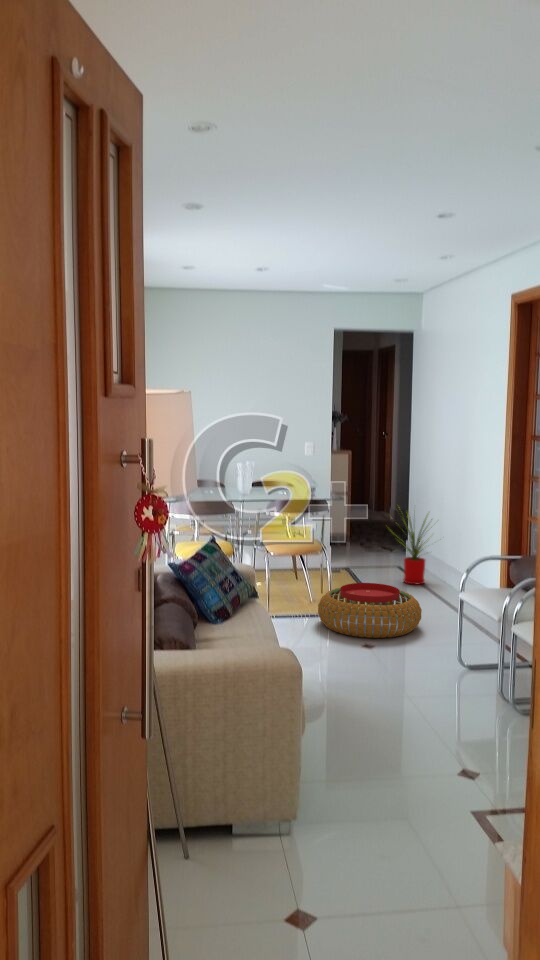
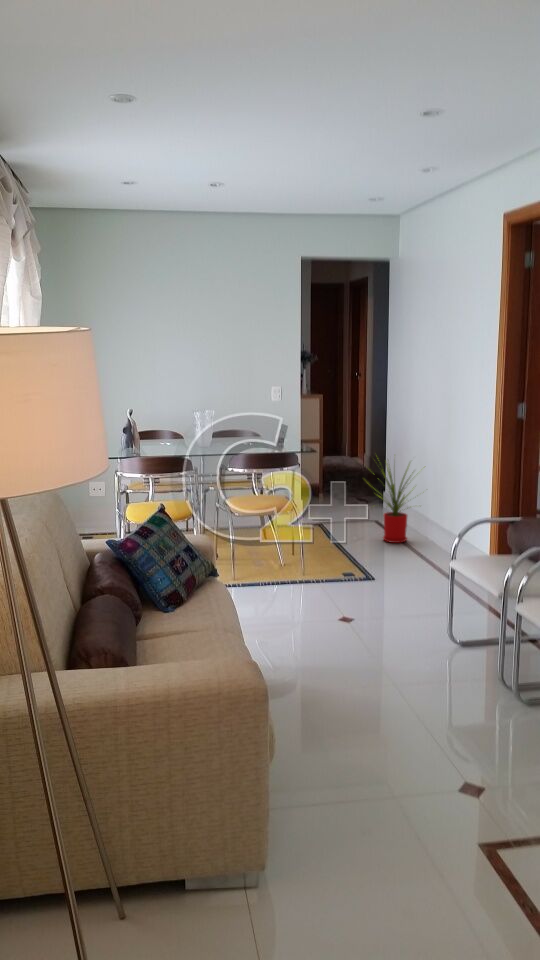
pouf: present [318,583,422,638] -> none [288,547,406,611]

